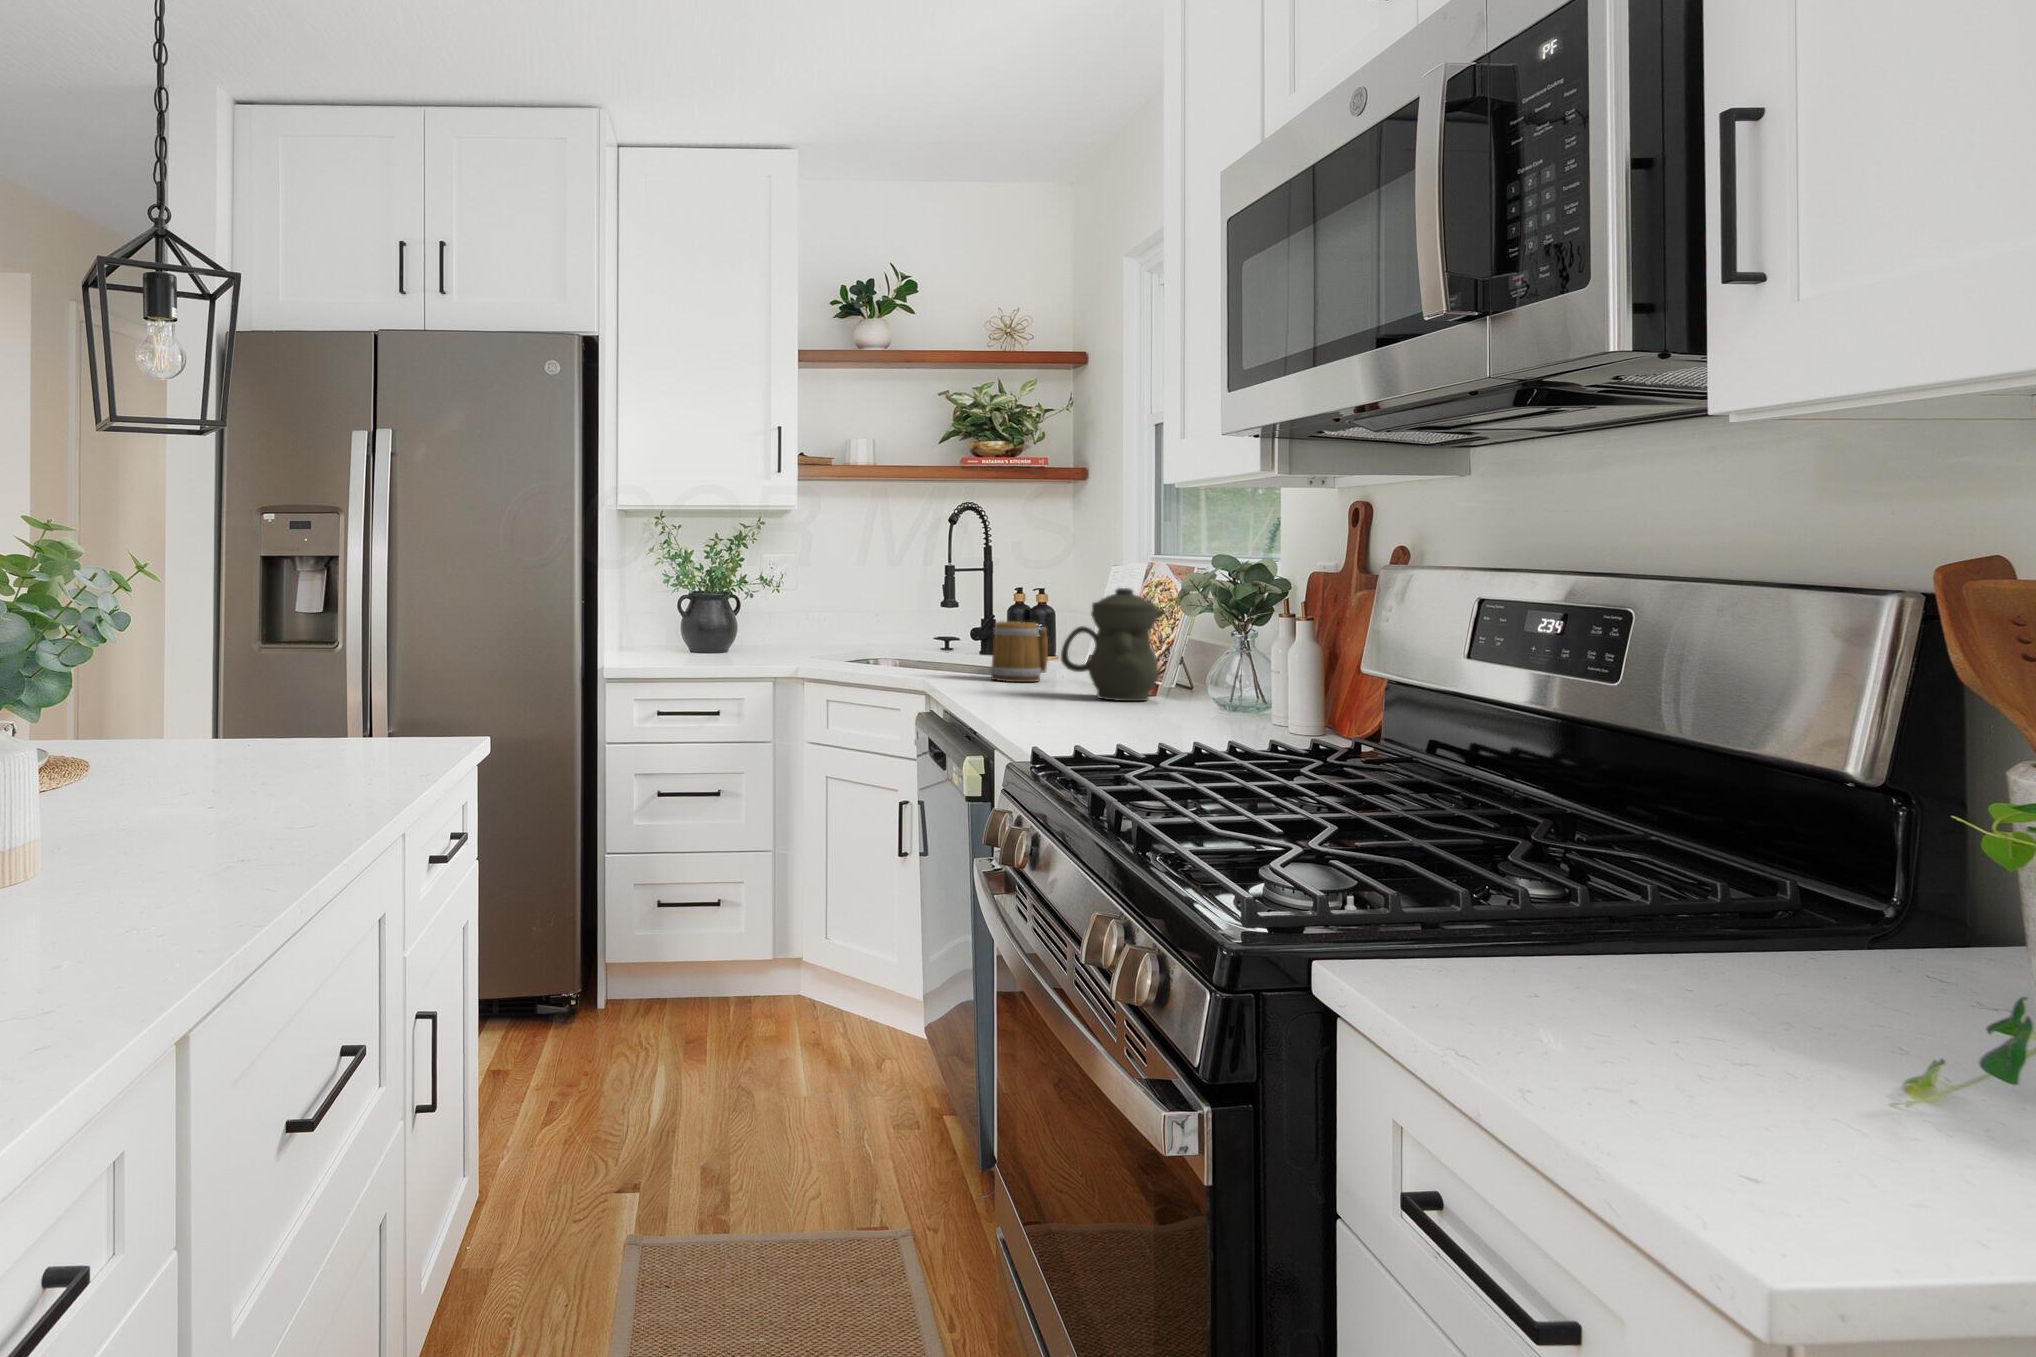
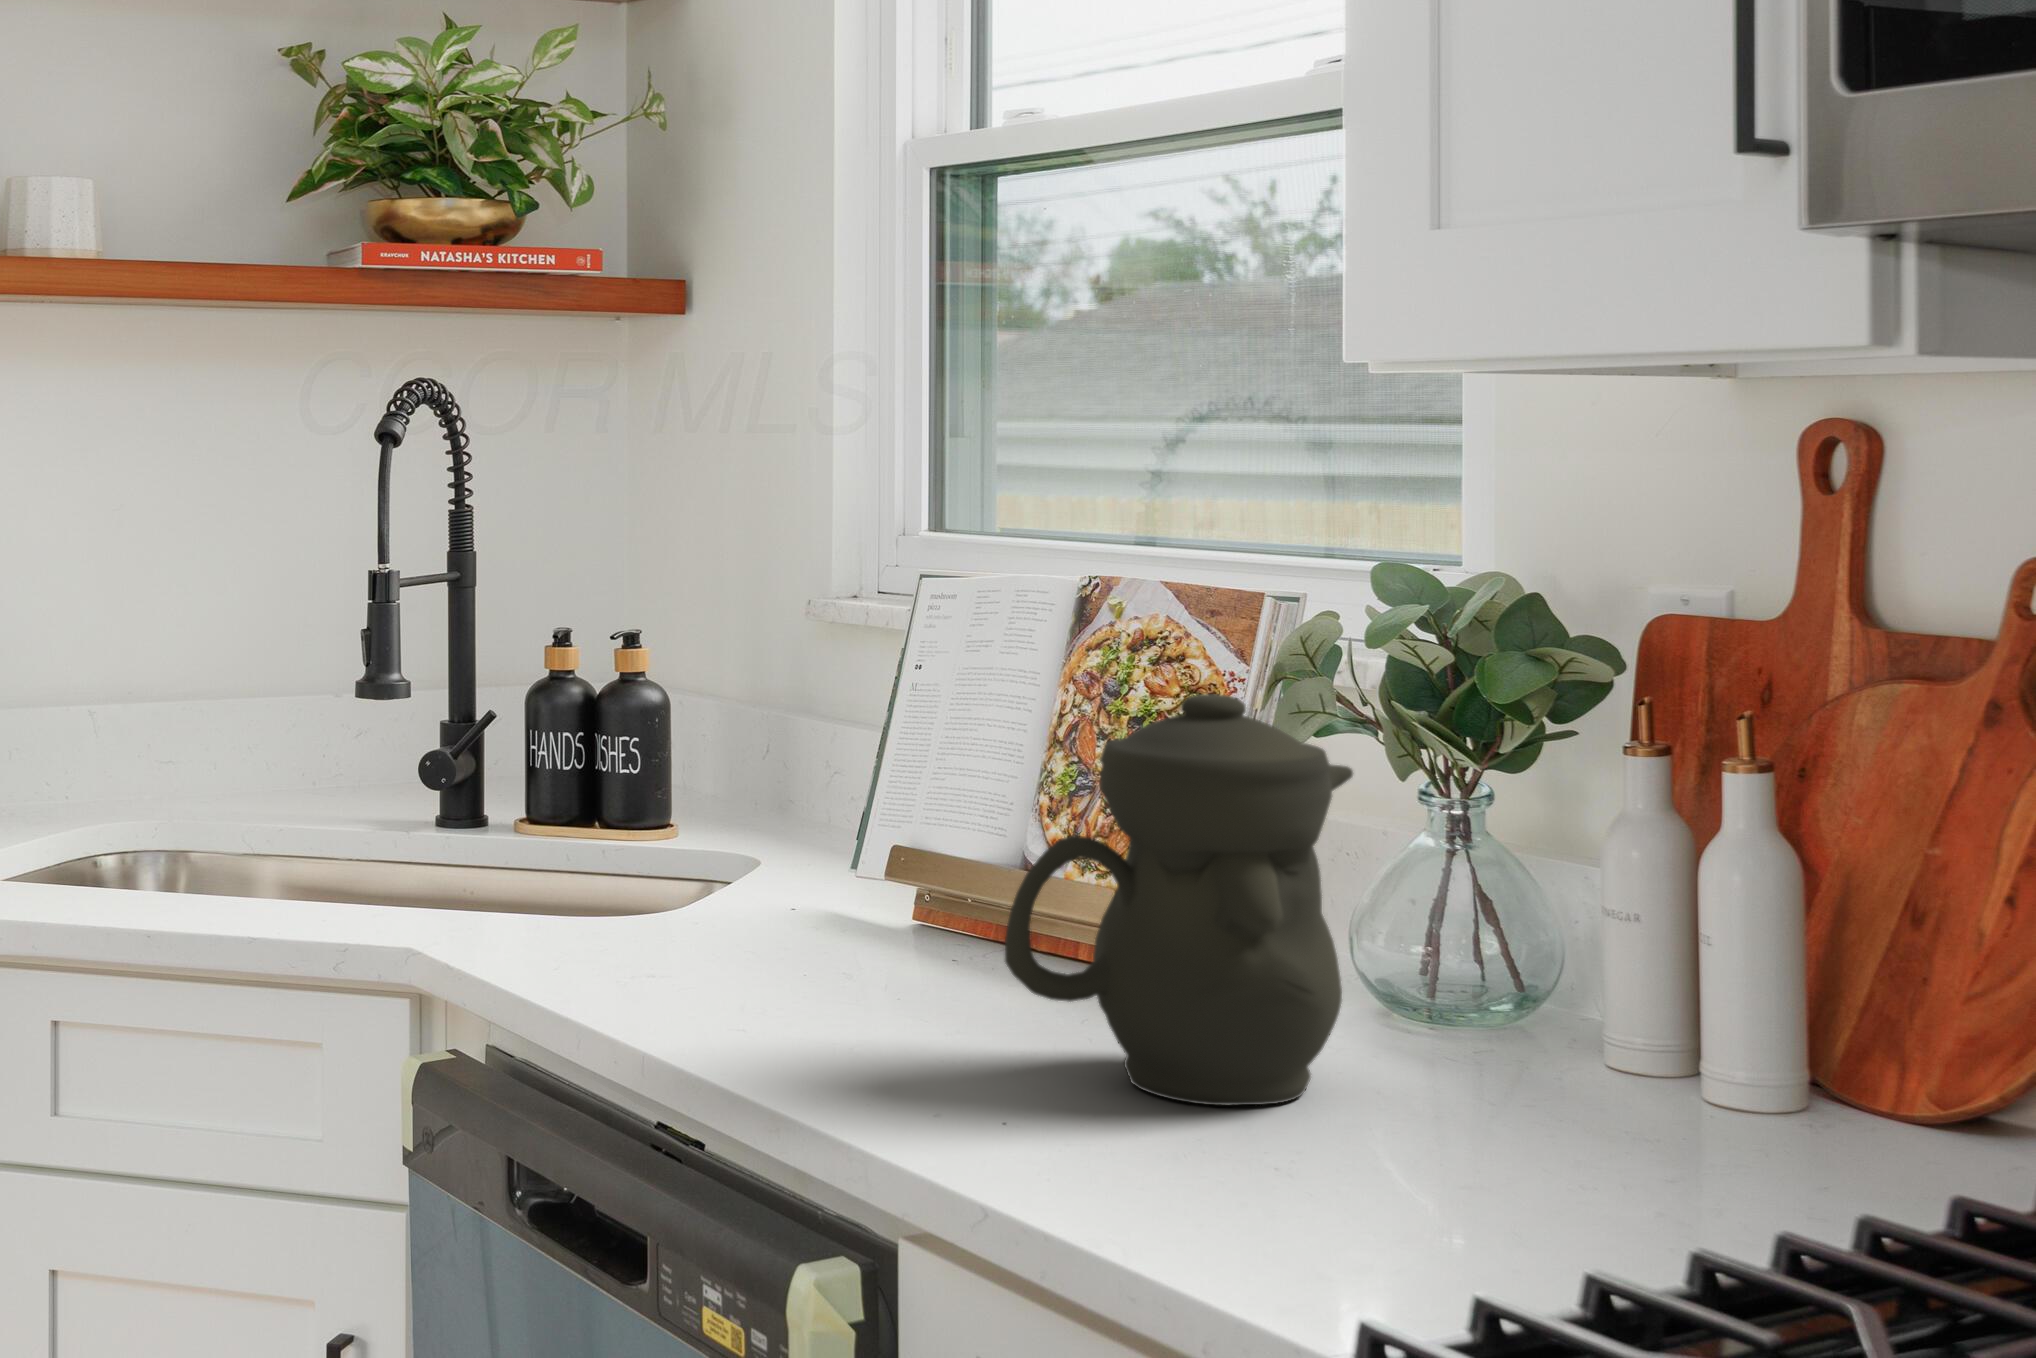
mug: present [990,621,1048,682] -> none [625,770,790,985]

